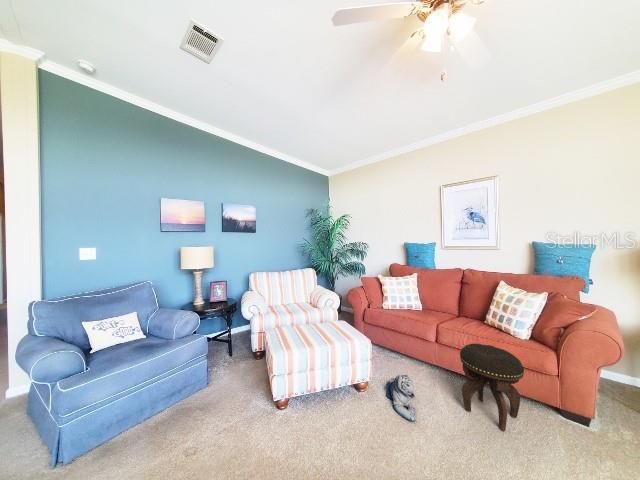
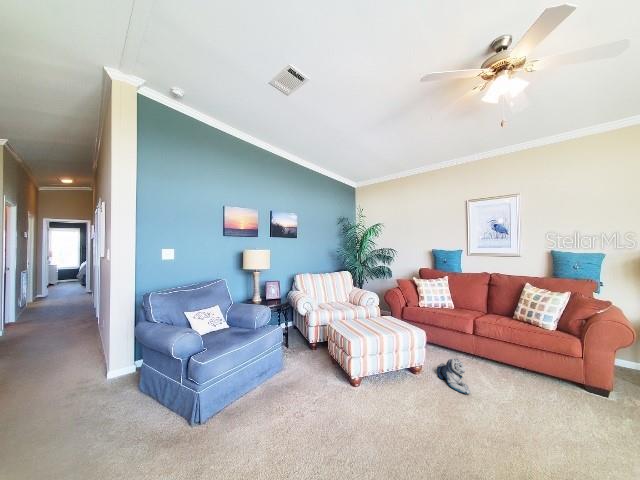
footstool: present [460,344,524,431] -> none [501,333,557,401]

